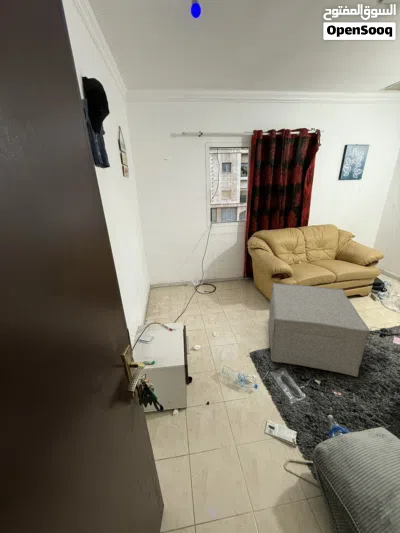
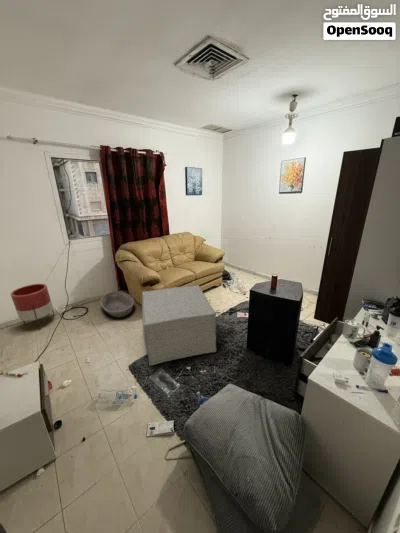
planter: none [166,258,191,296] -> present [11,284,54,330]
basket: none [228,277,259,303] -> present [101,291,134,317]

